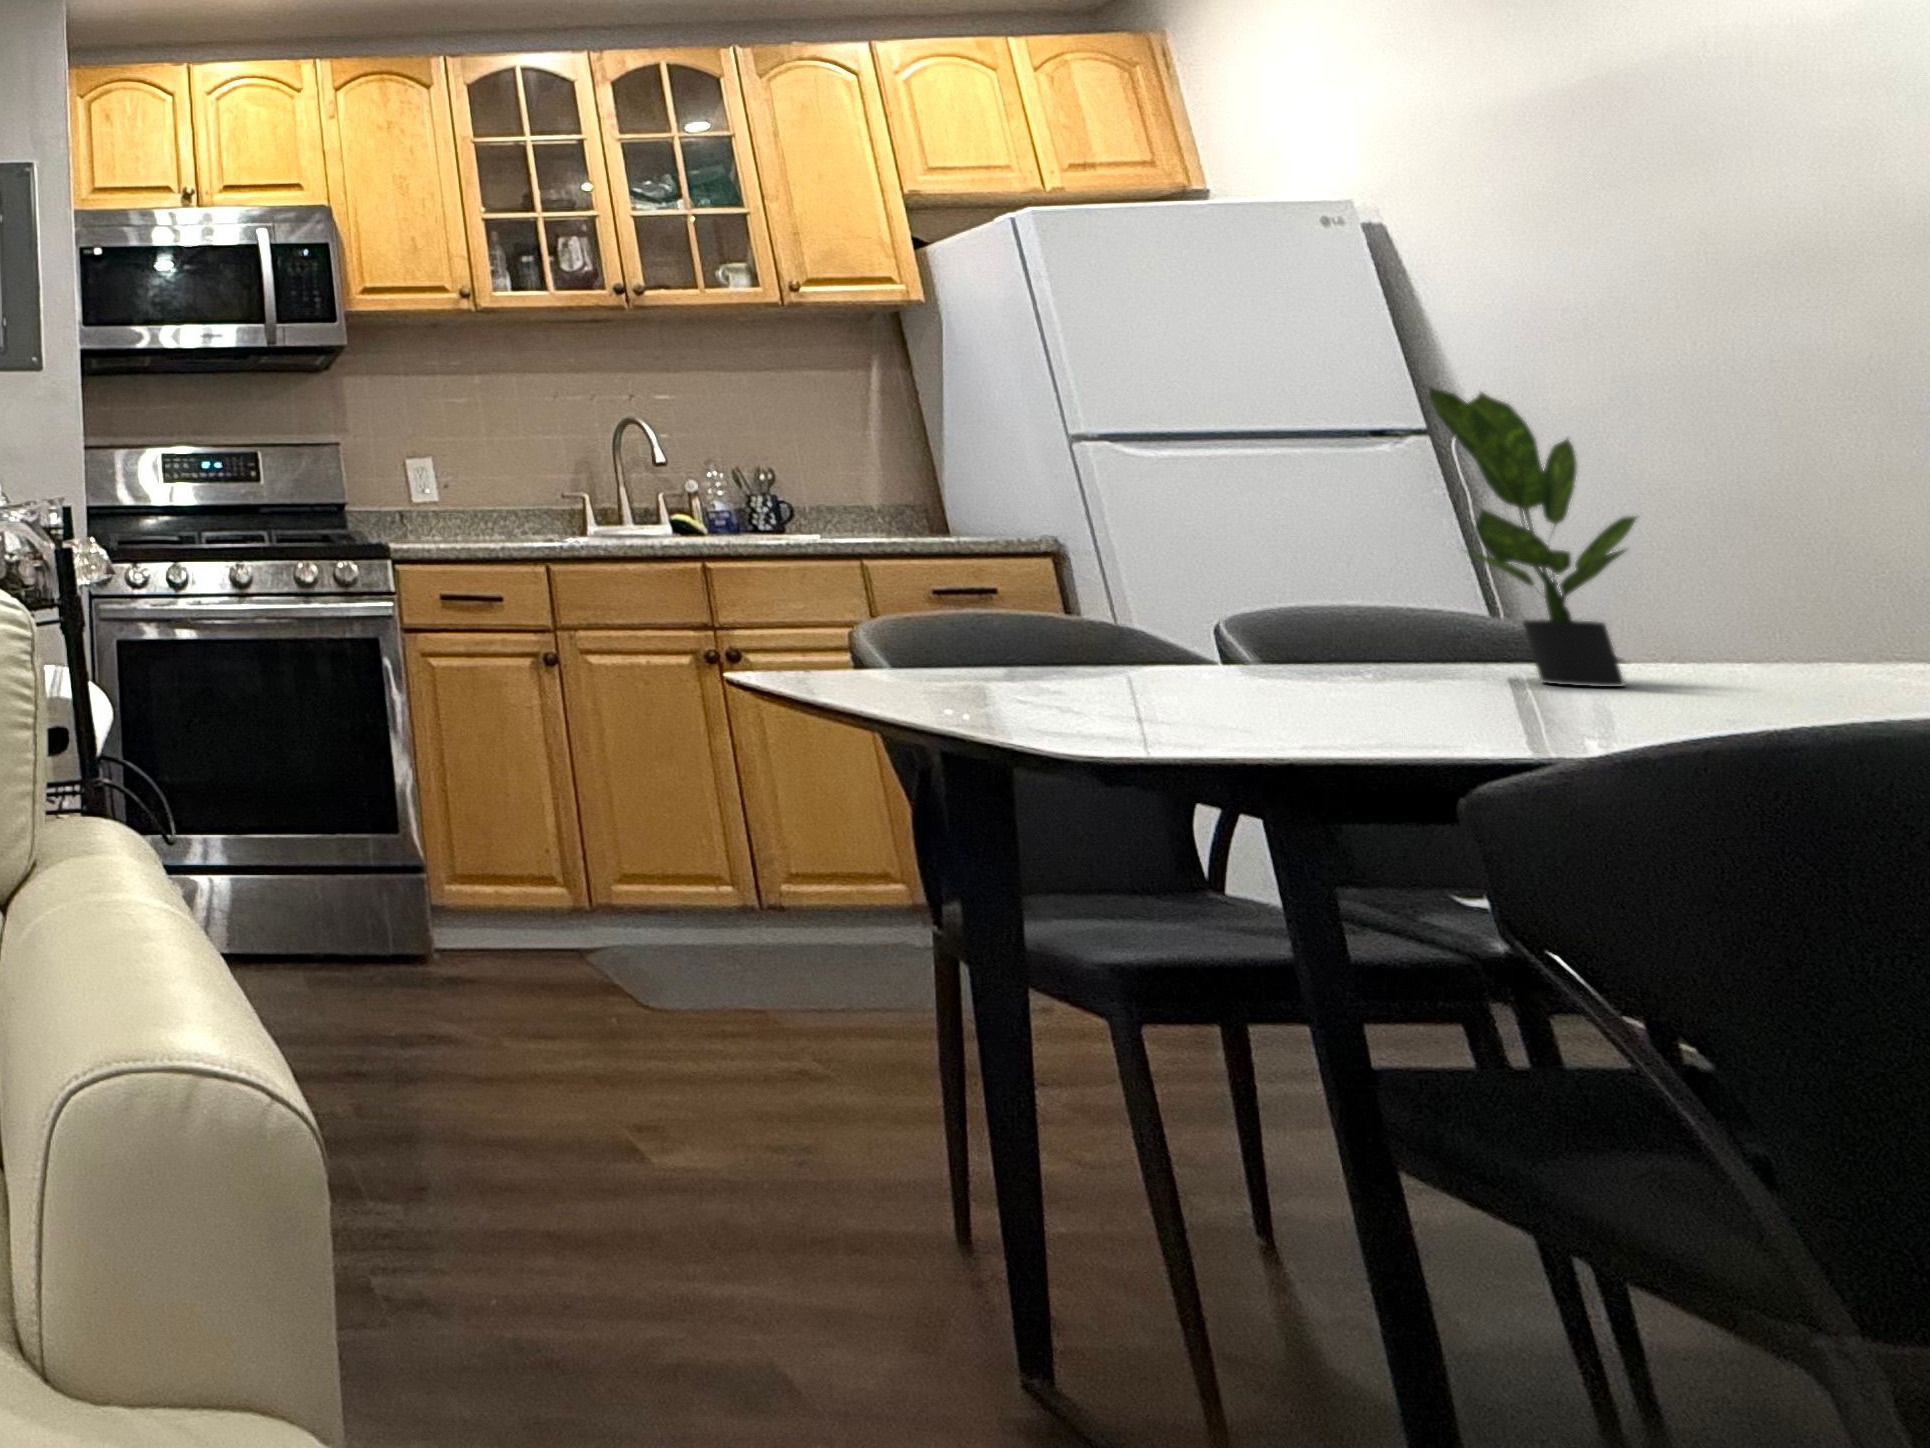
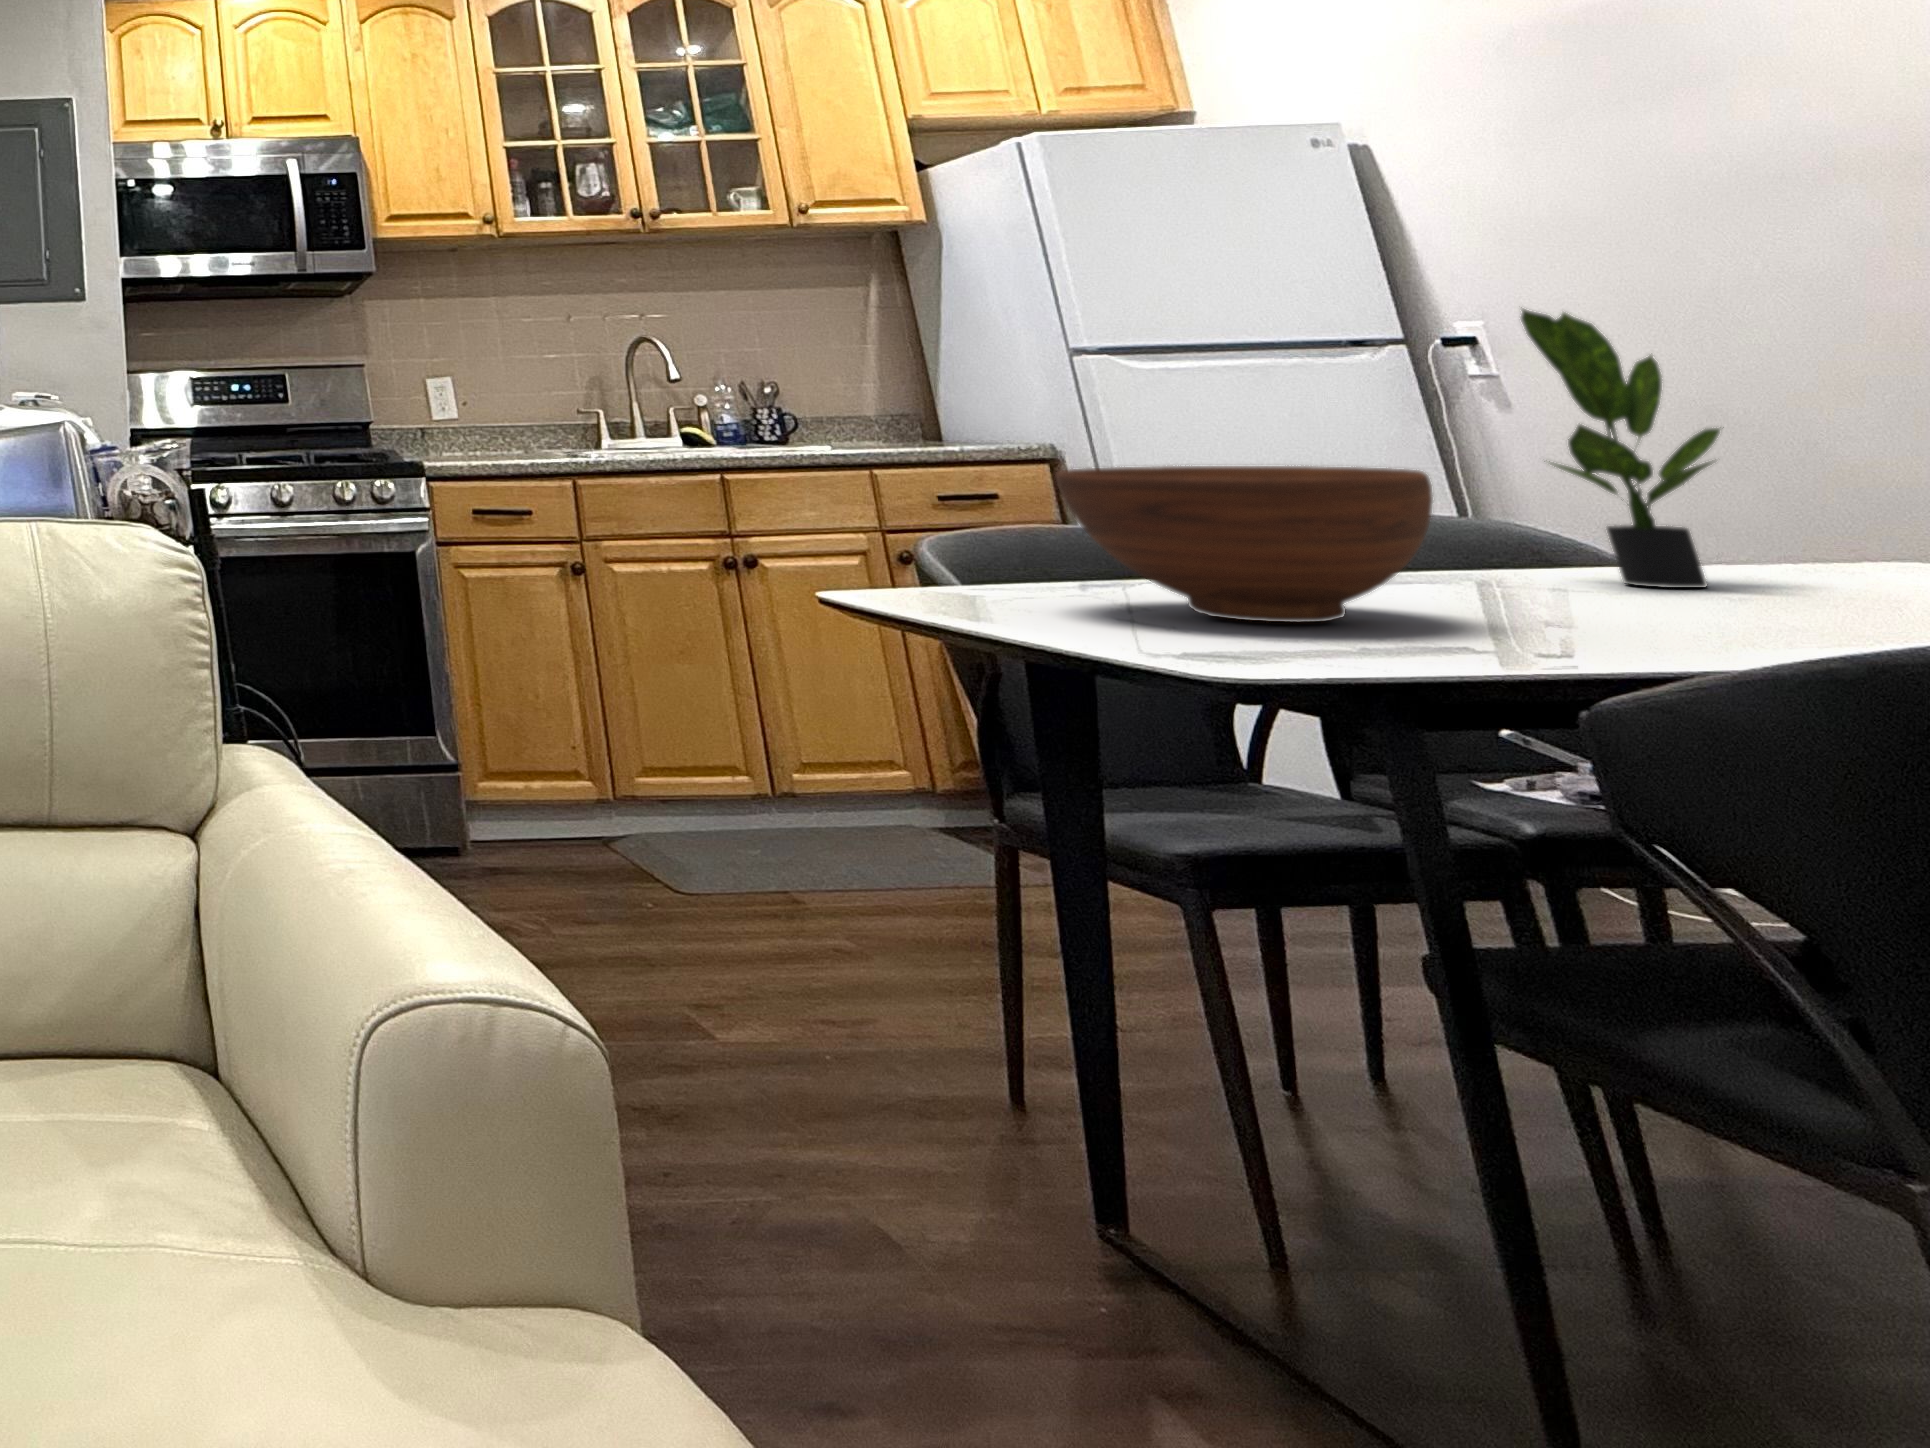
fruit bowl: none [916,546,1289,710] -> present [1056,466,1433,622]

